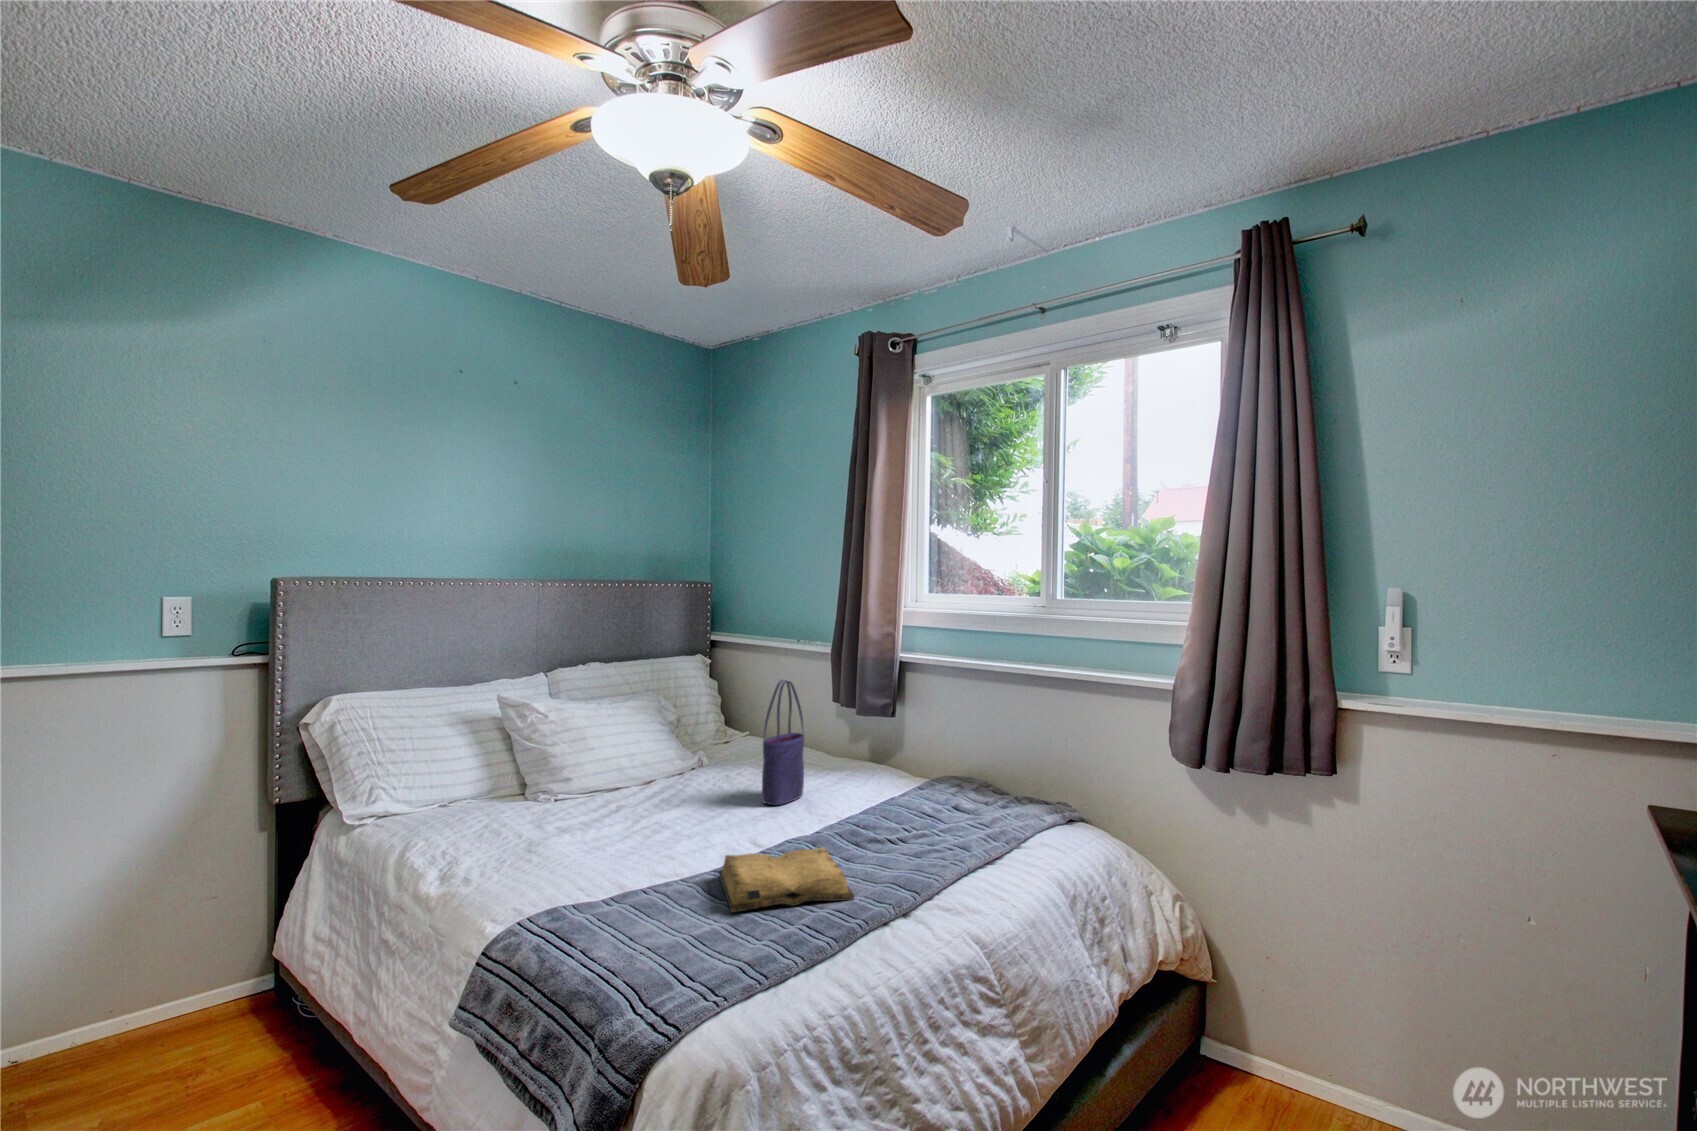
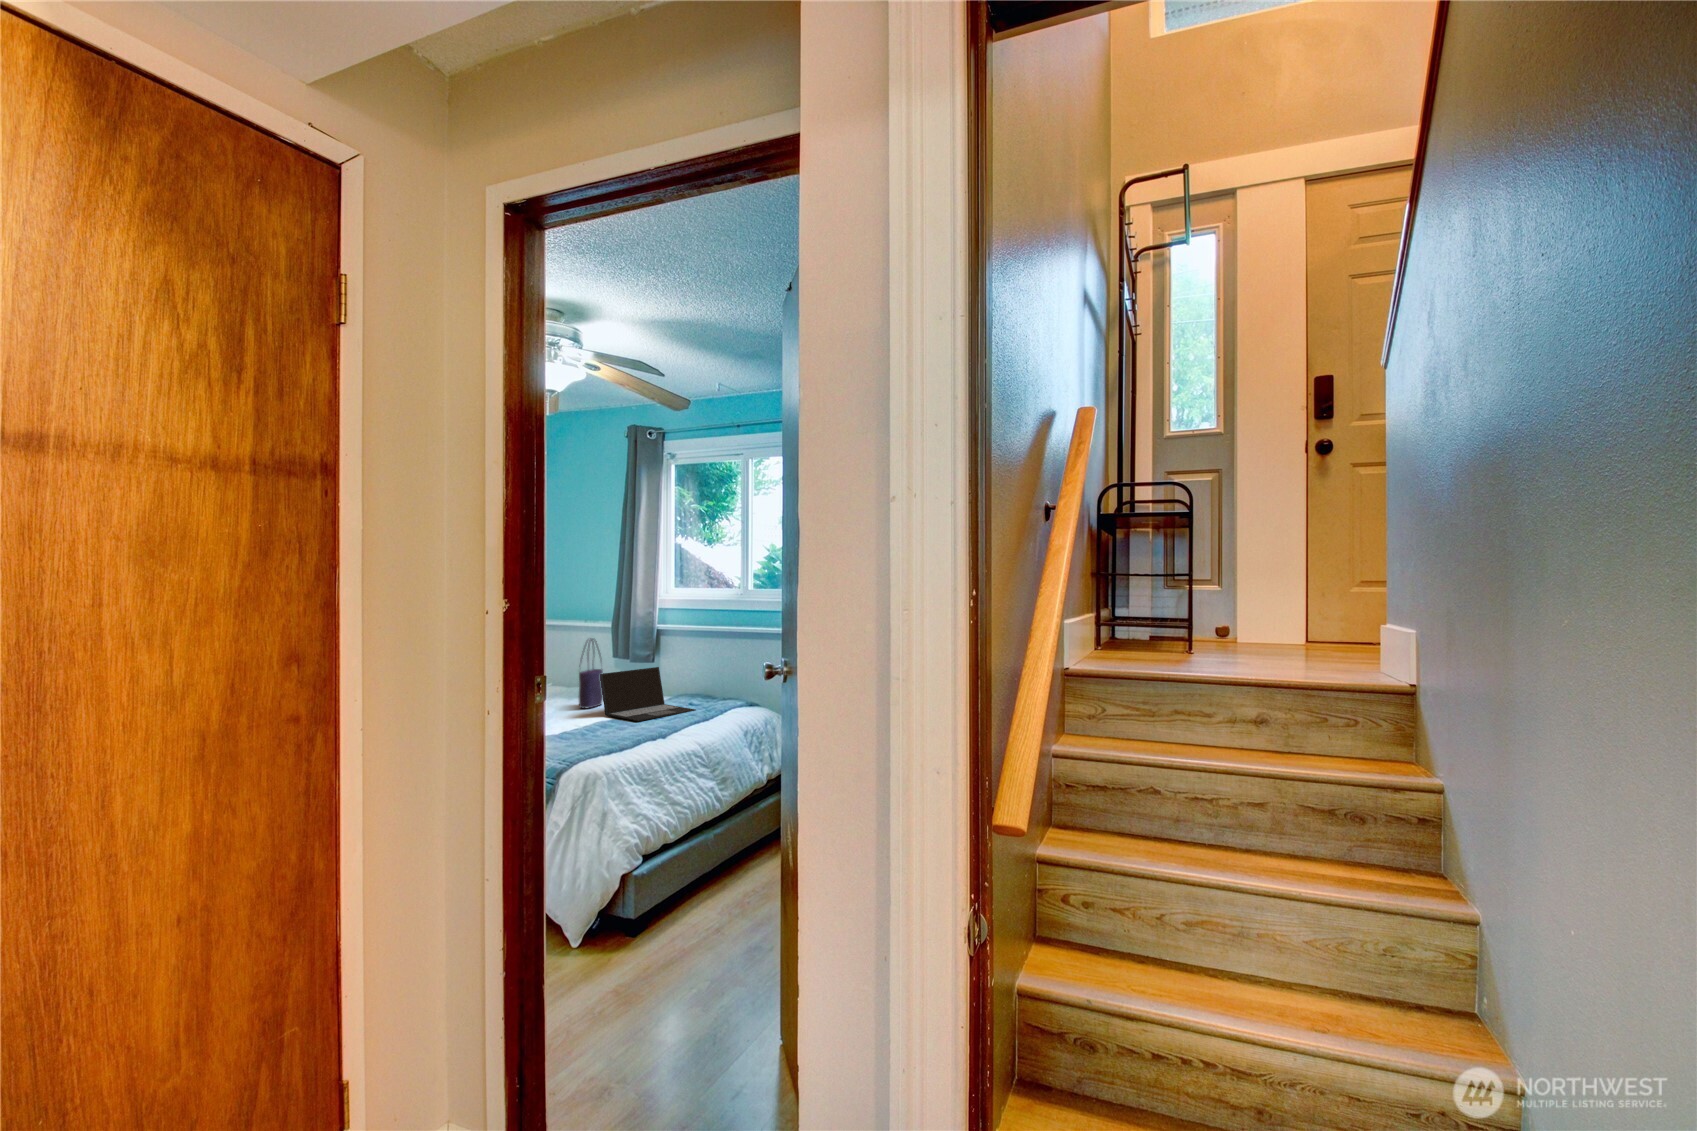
laptop: none [792,739,967,861] -> present [600,667,696,721]
diary: present [719,848,854,913] -> none [568,715,639,739]

